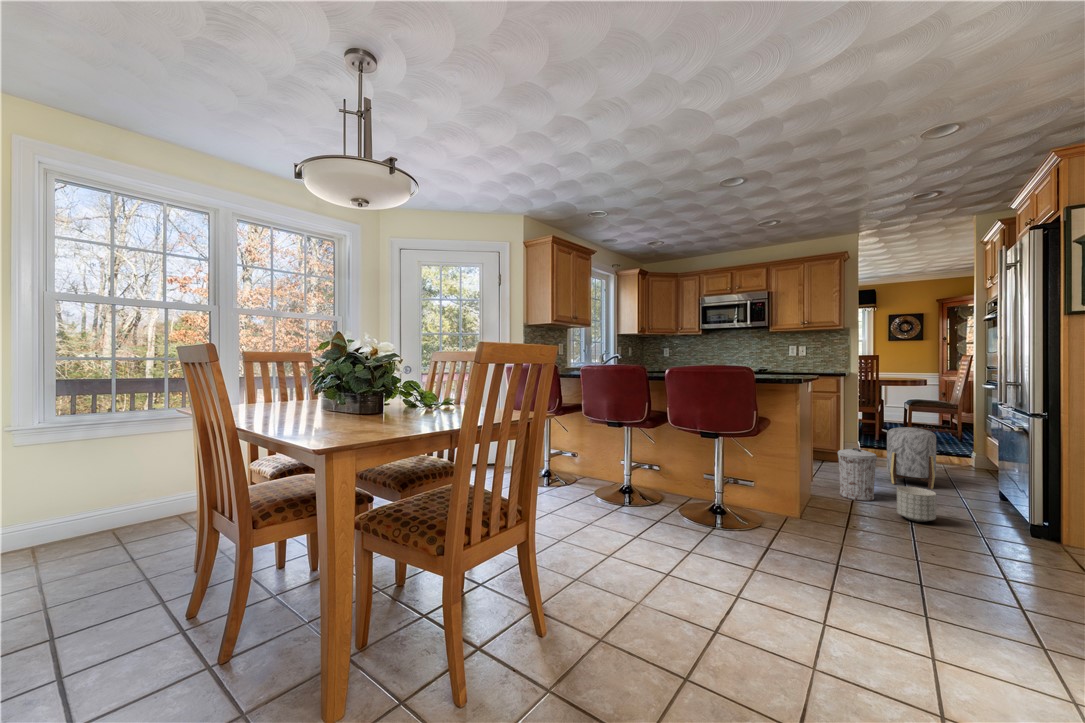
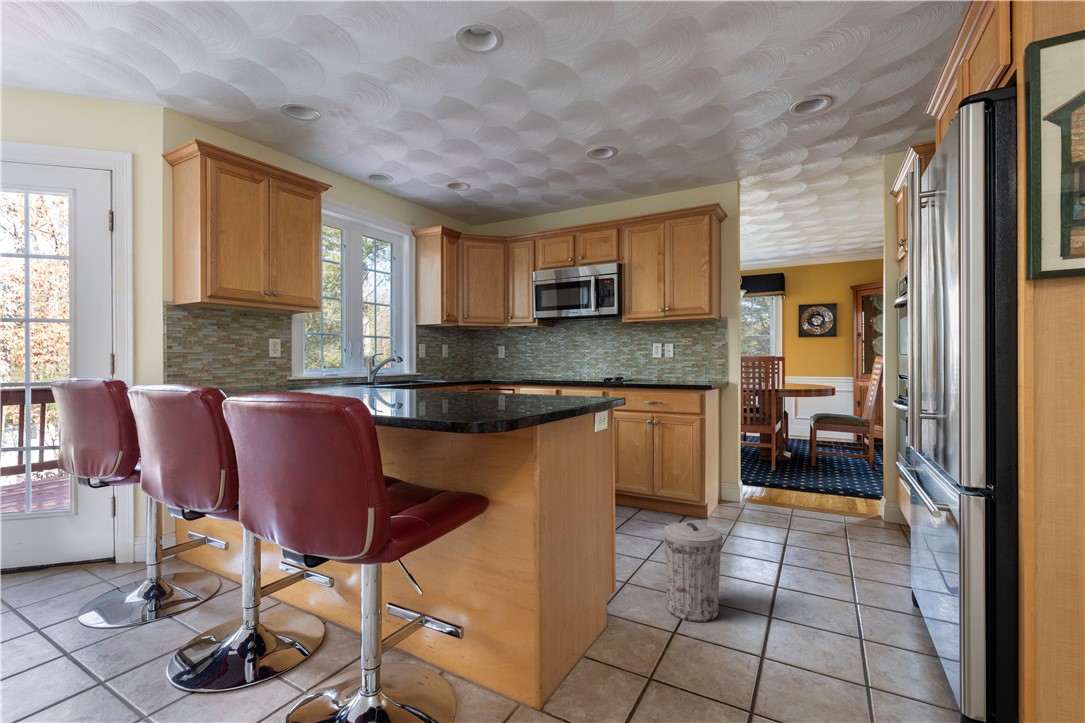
stool: present [887,427,936,489] -> none [757,473,825,577]
planter: present [897,487,936,522] -> none [738,610,803,690]

